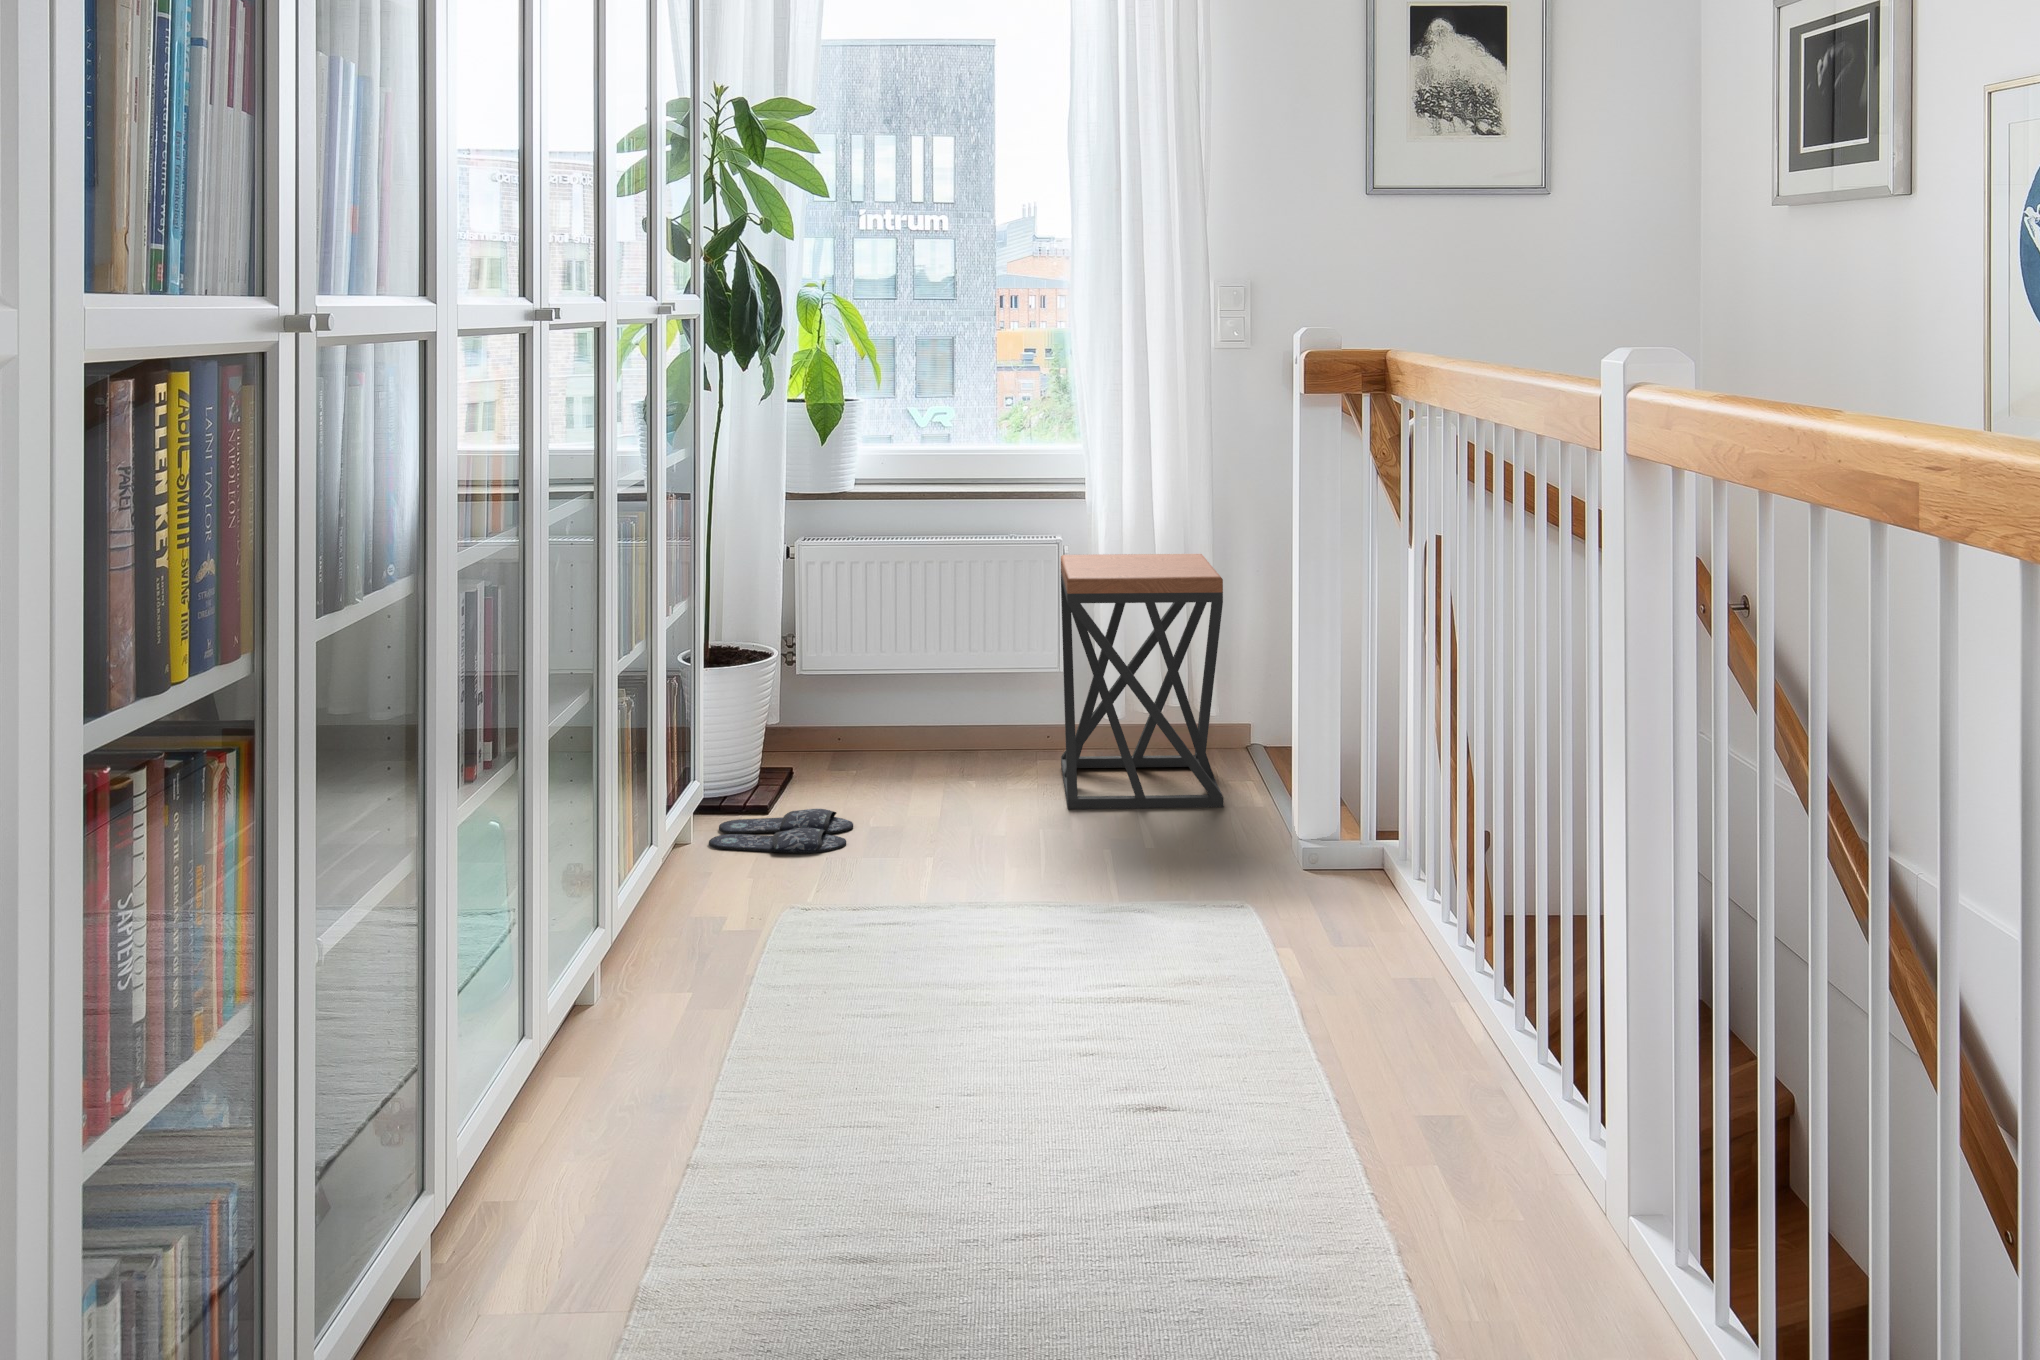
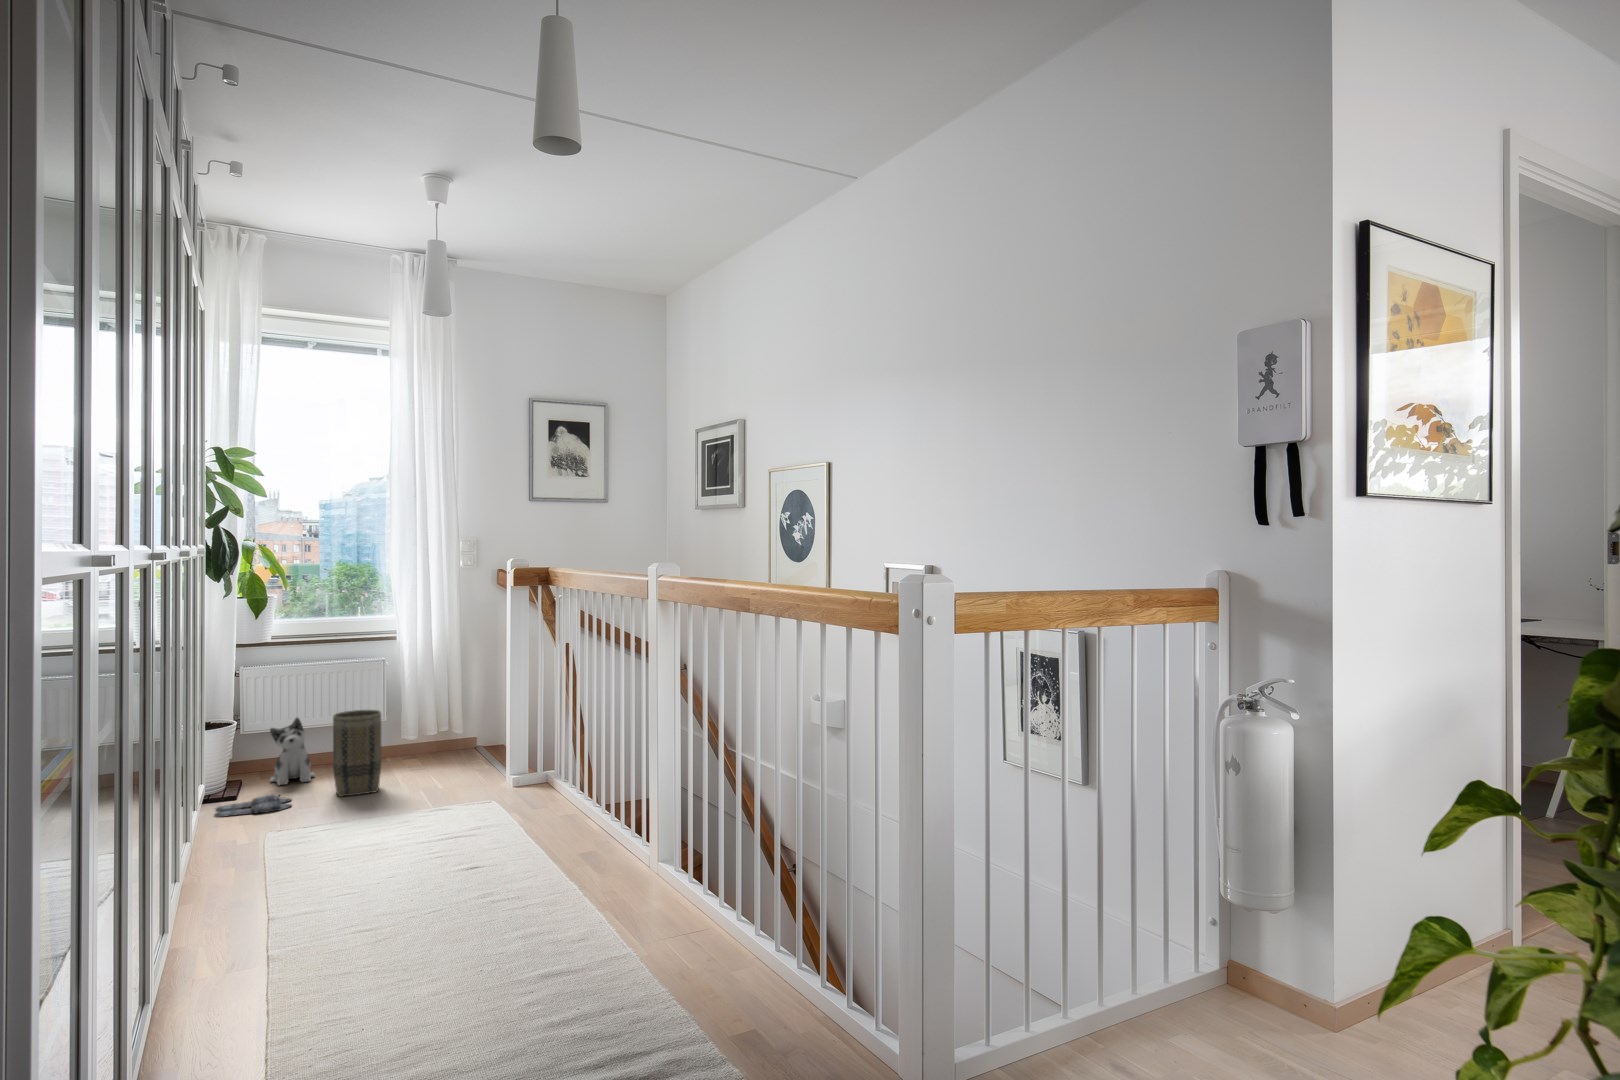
stool: present [1061,554,1224,809] -> none [388,663,474,780]
plush toy: none [839,645,922,783] -> present [270,718,315,785]
basket: none [931,648,1024,836] -> present [333,710,381,797]

